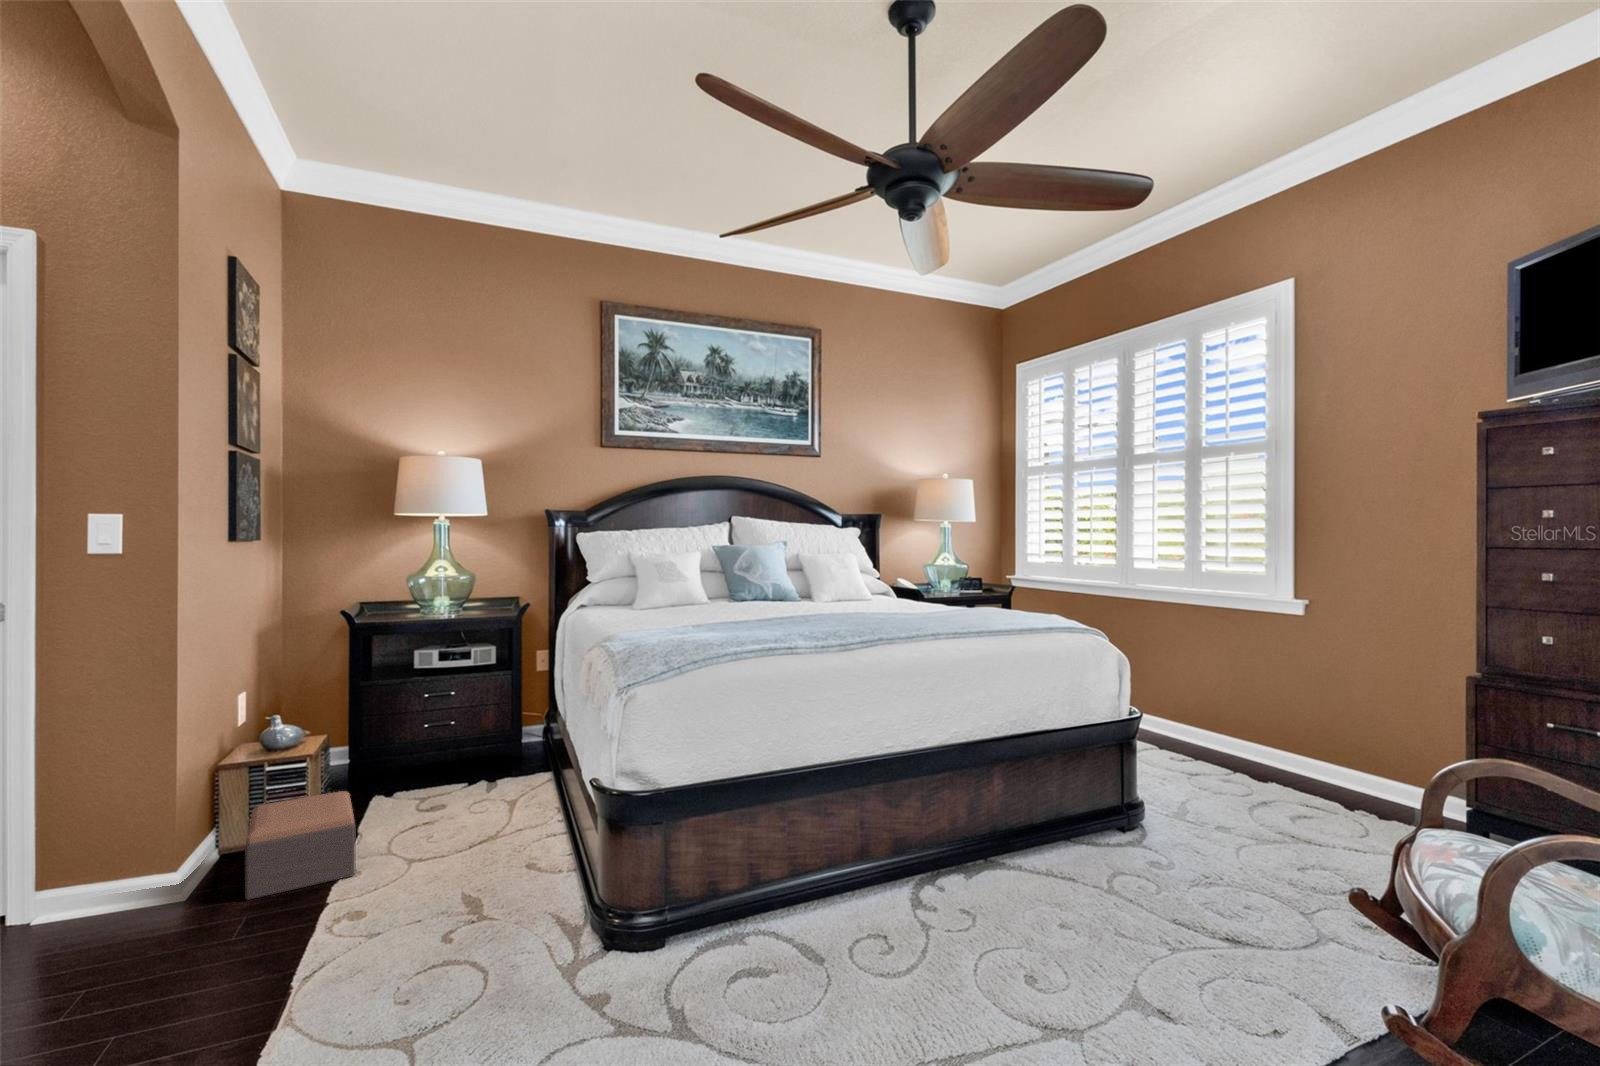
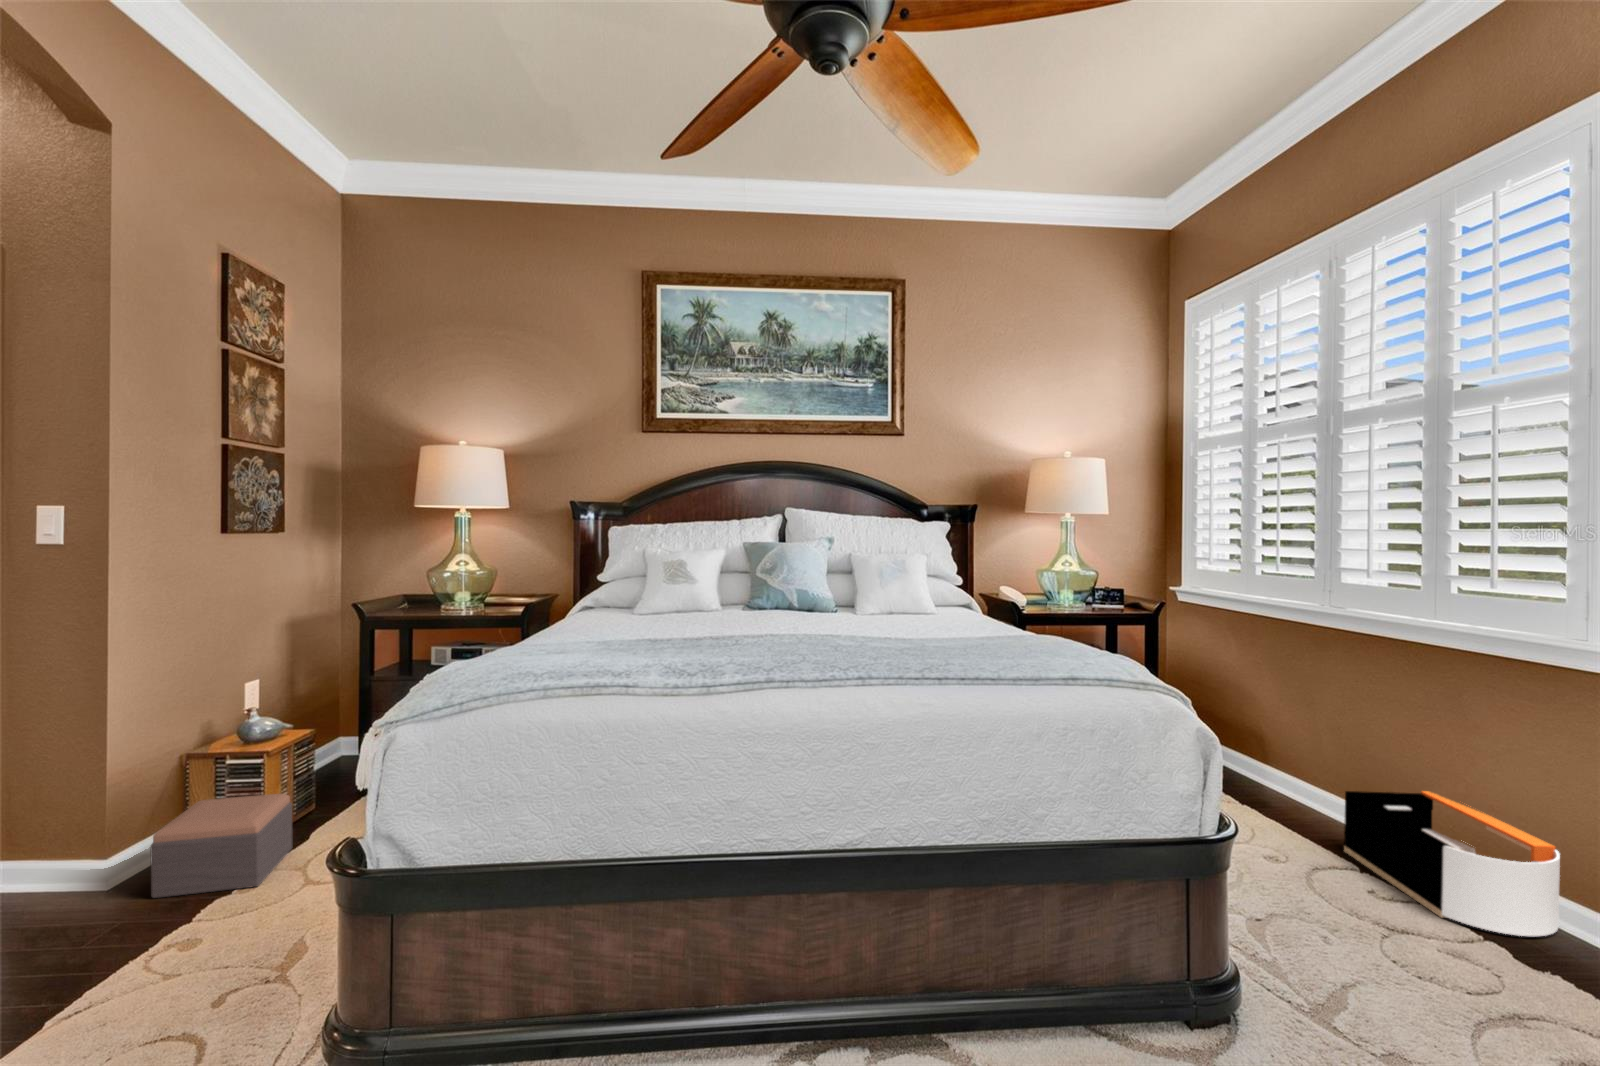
storage bin: none [1161,702,1289,778] -> present [1344,791,1560,936]

